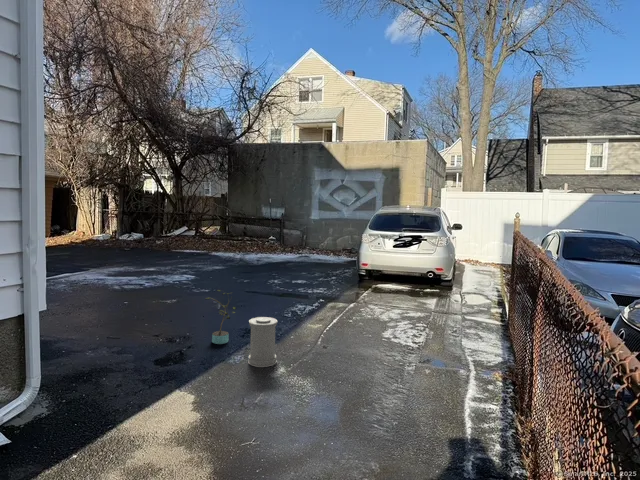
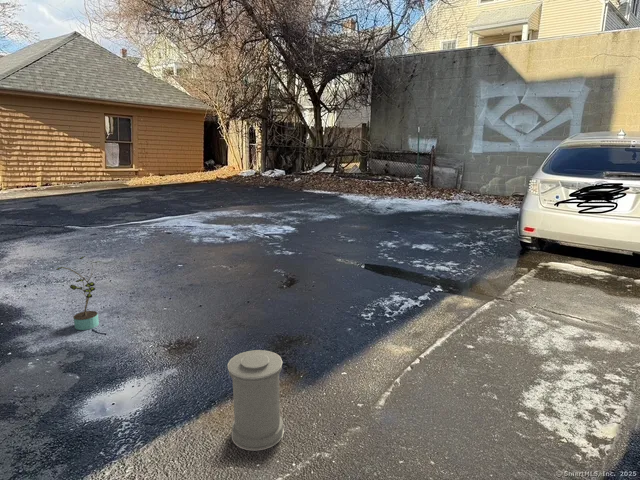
potted plant: present [205,290,236,344] -> present [57,256,99,330]

